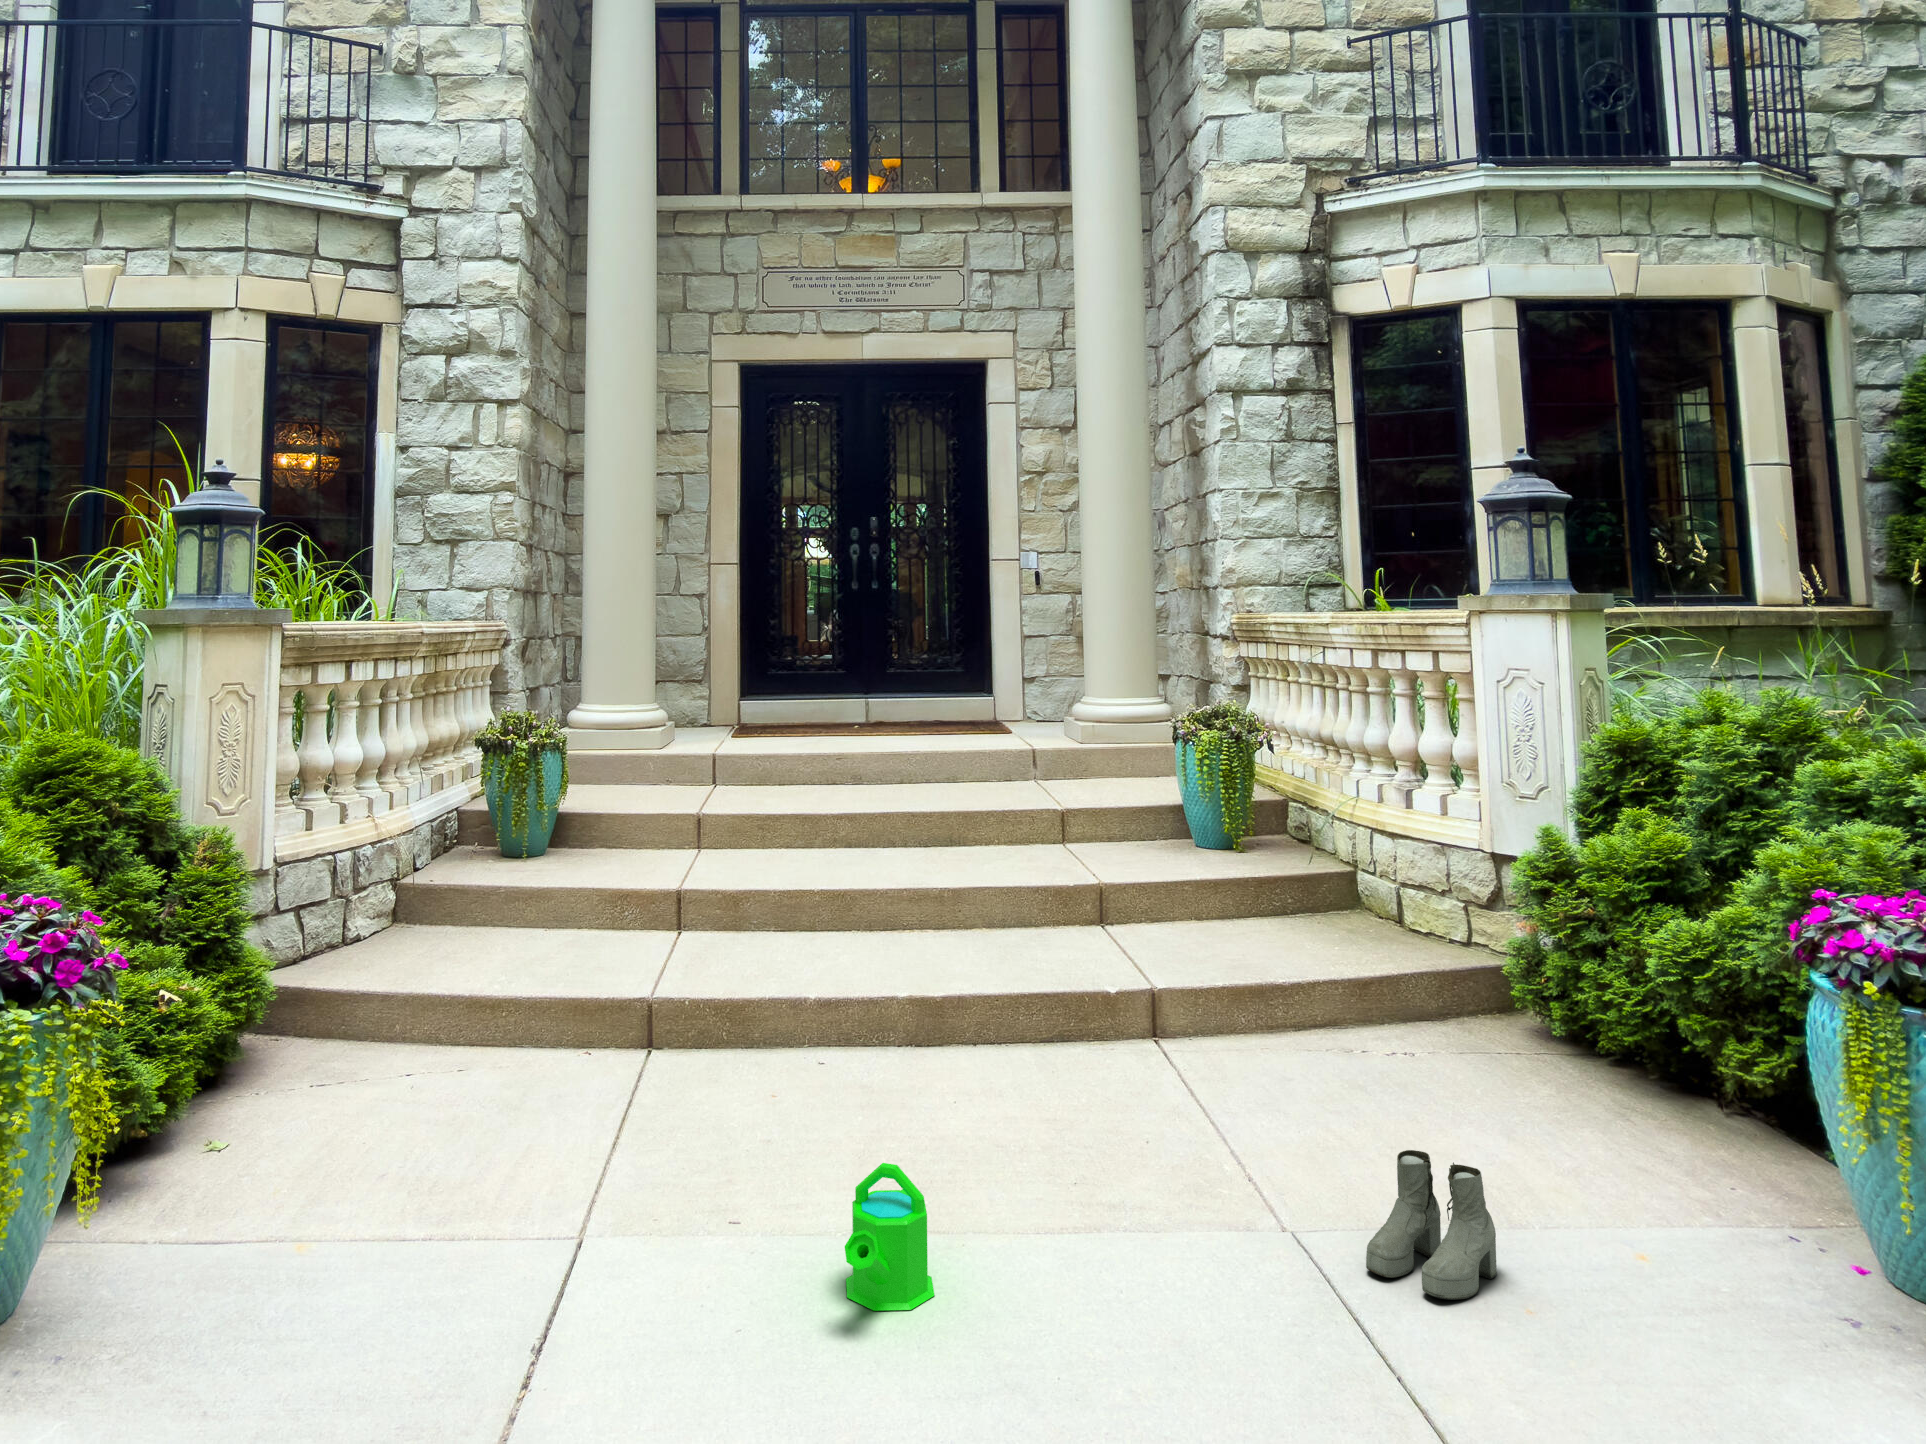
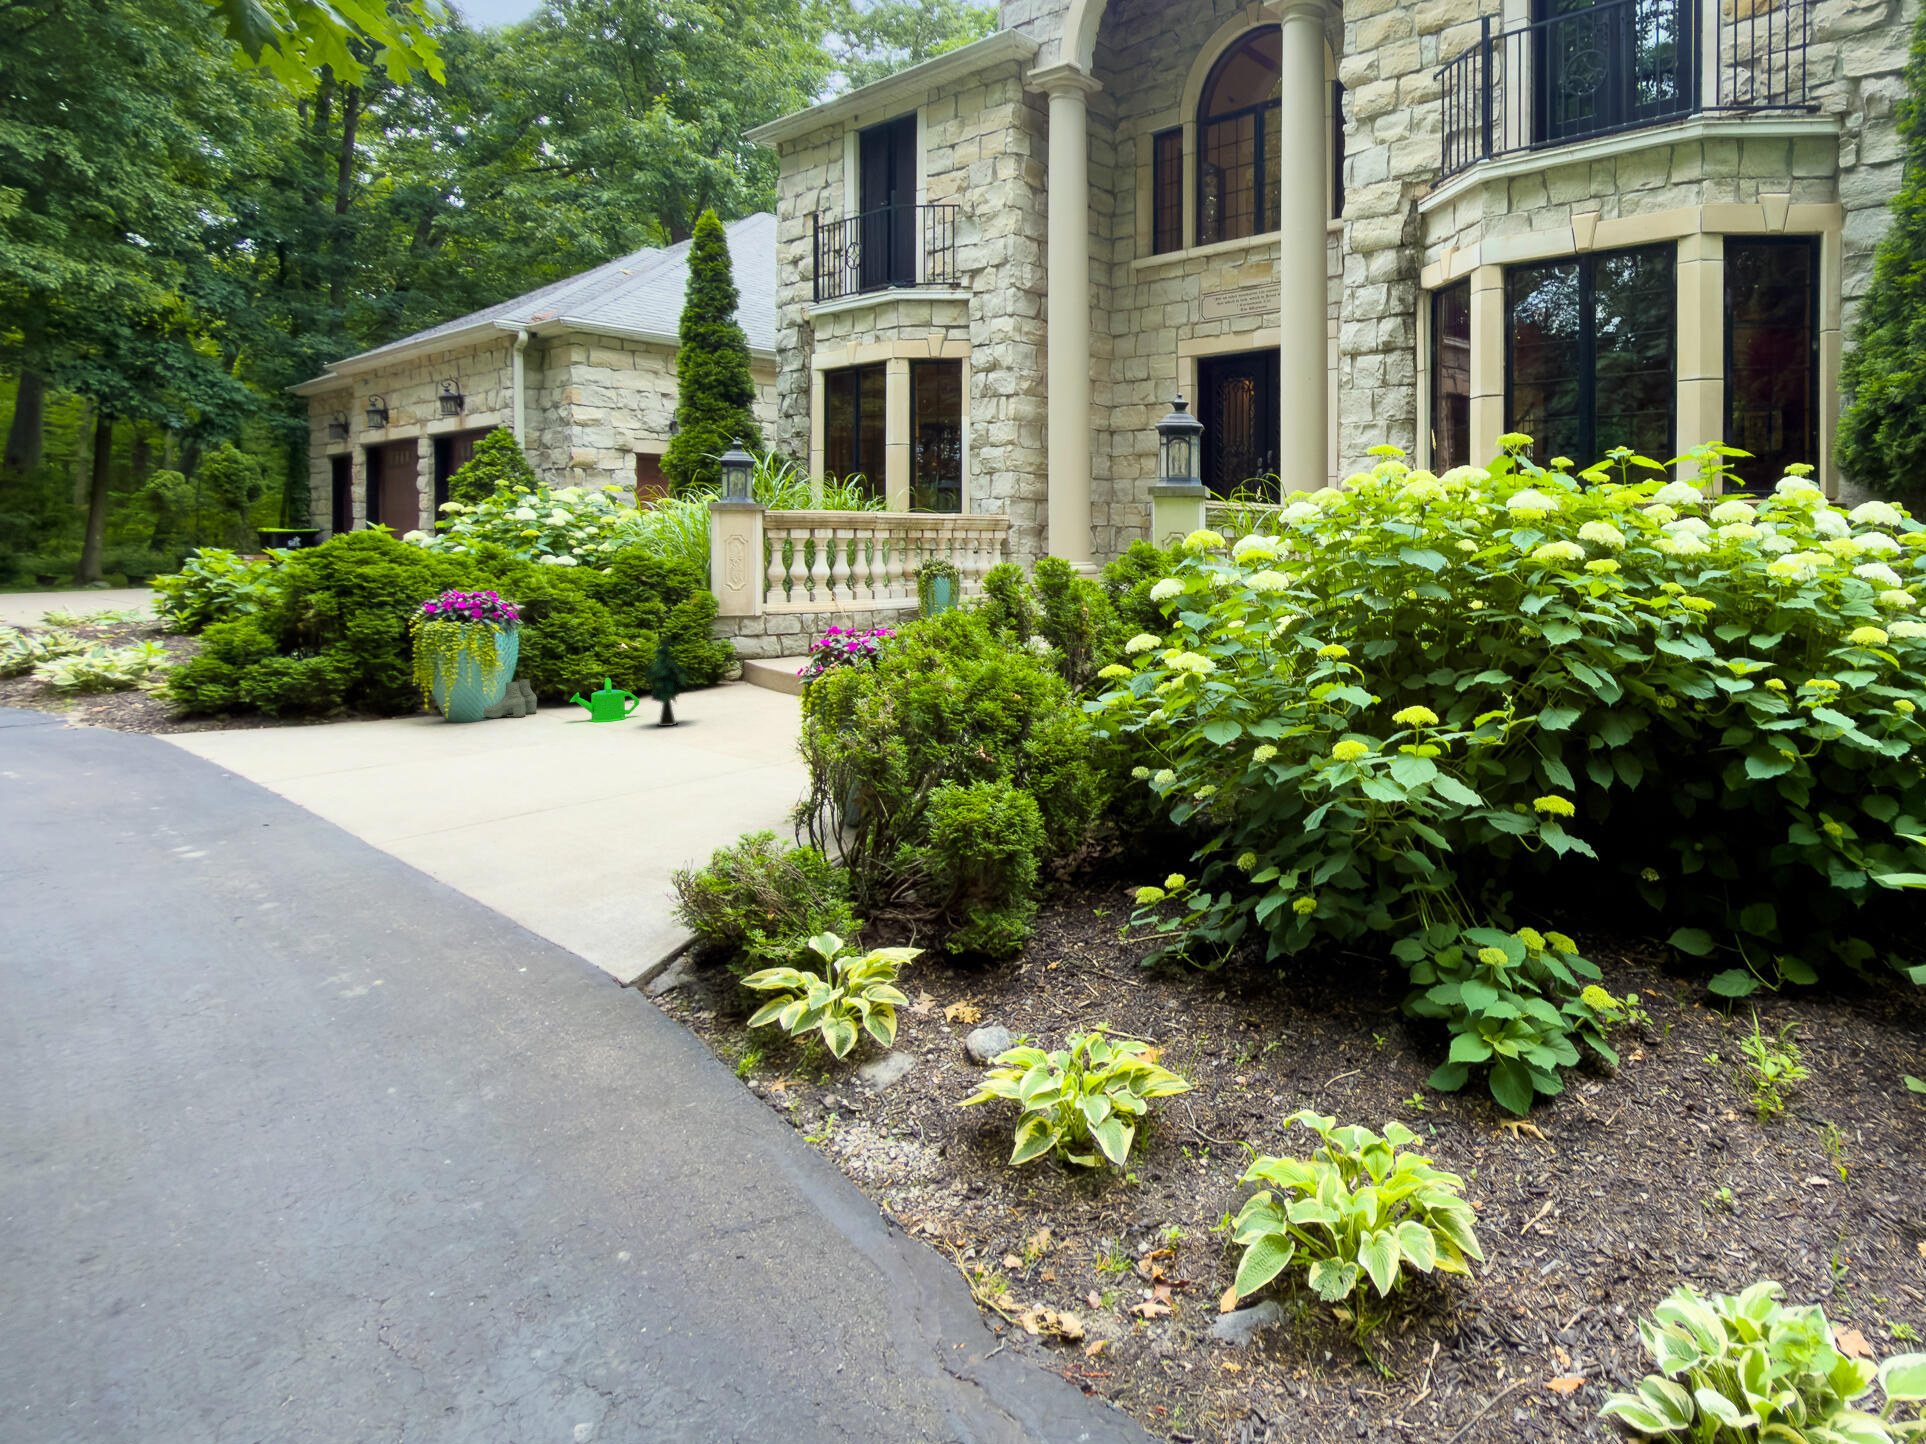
decorative plant: none [1060,1031,1200,1278] -> present [645,640,689,726]
boots: present [1366,1150,1497,1300] -> present [484,679,537,718]

